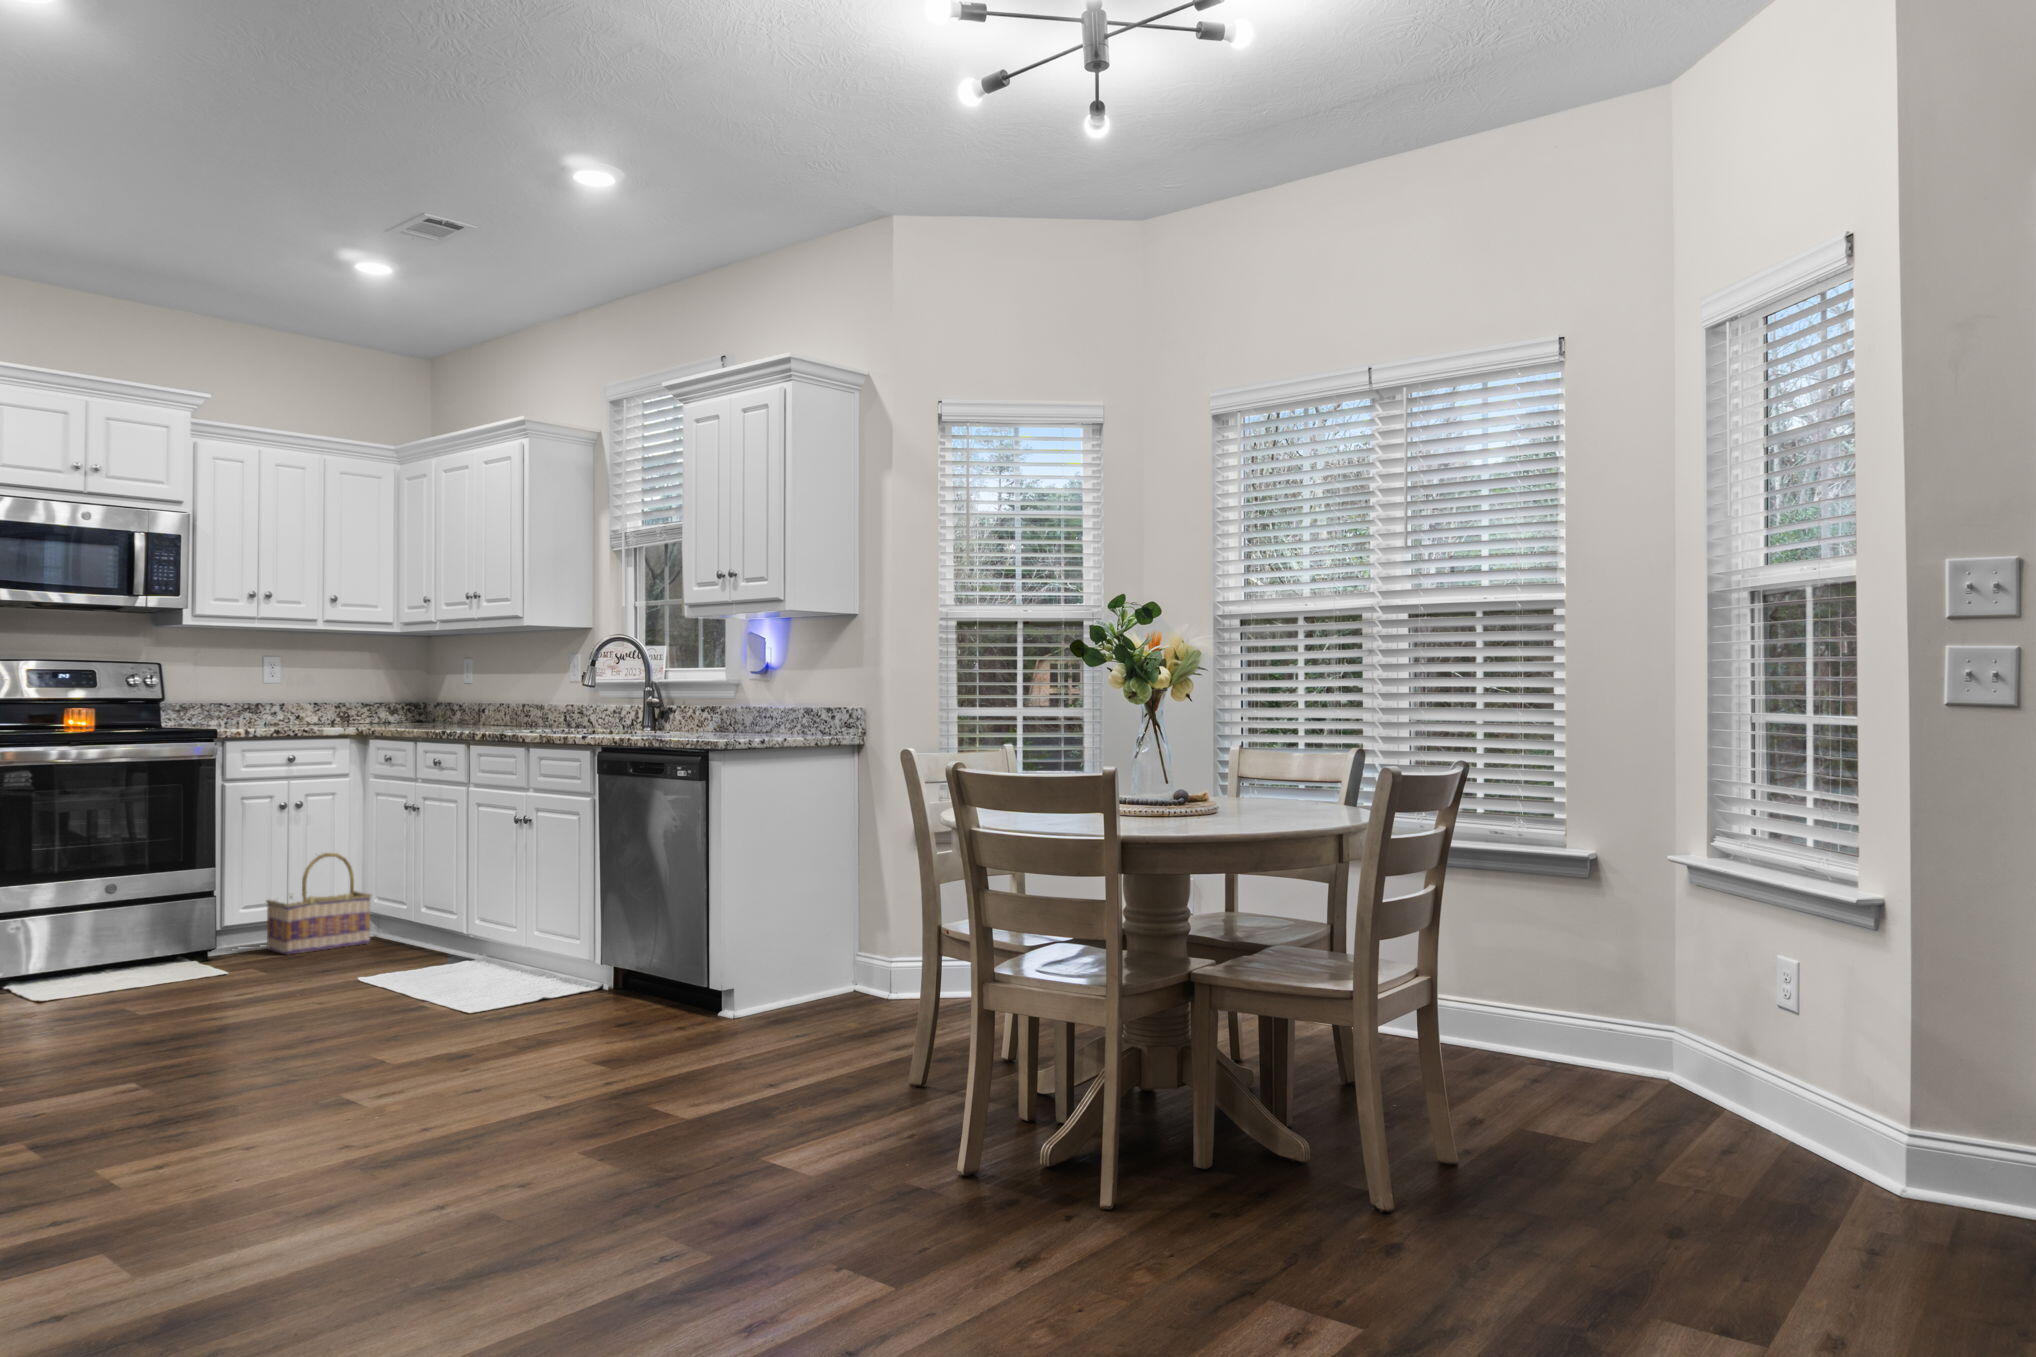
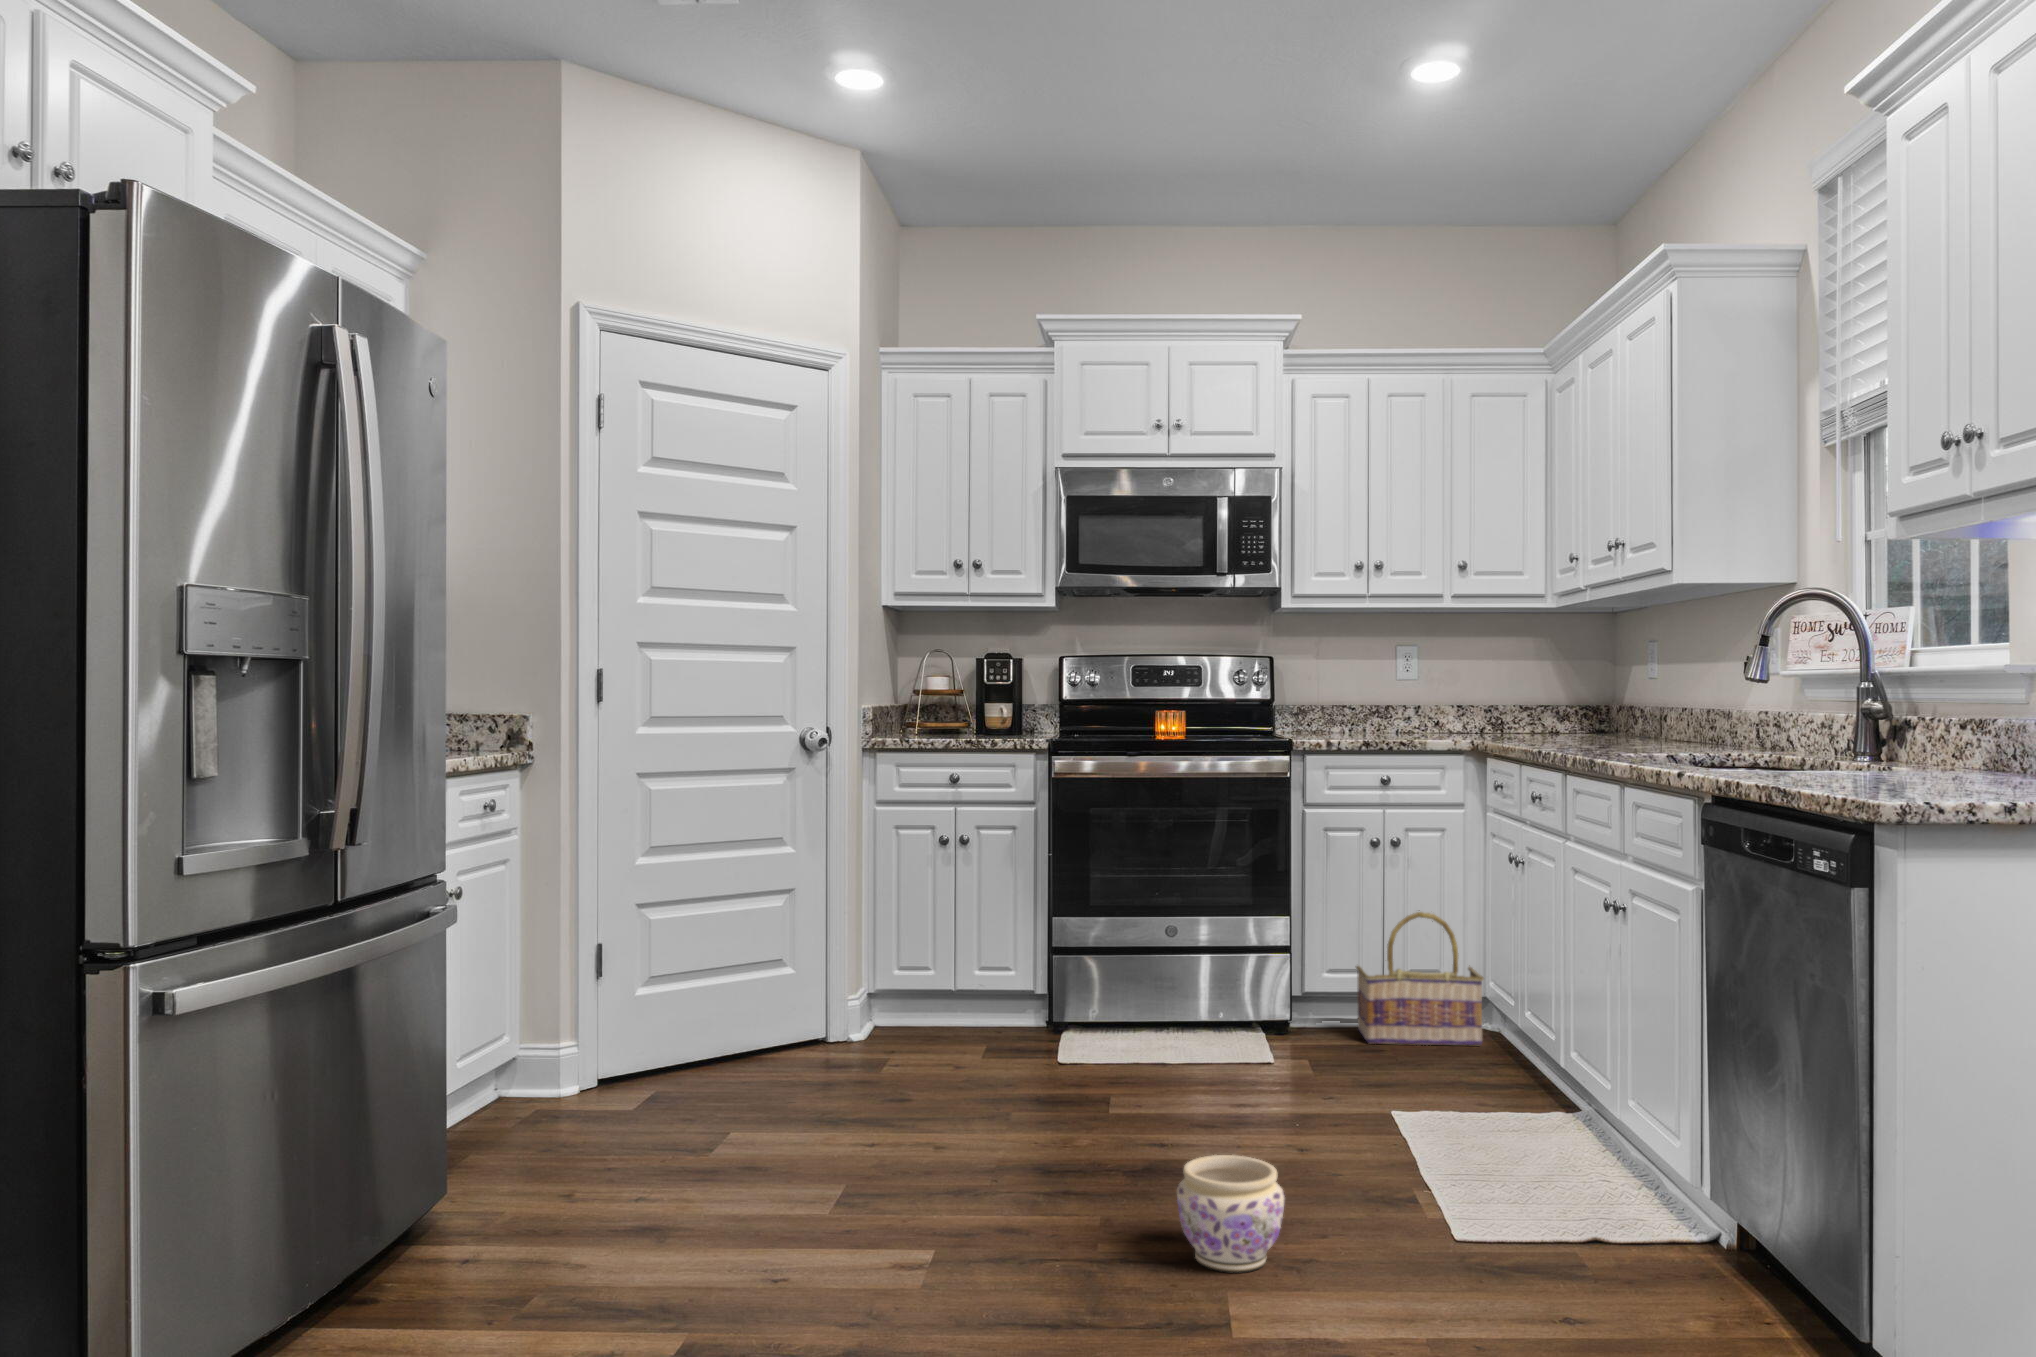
planter: none [317,988,393,1058] -> present [1177,1155,1285,1273]

